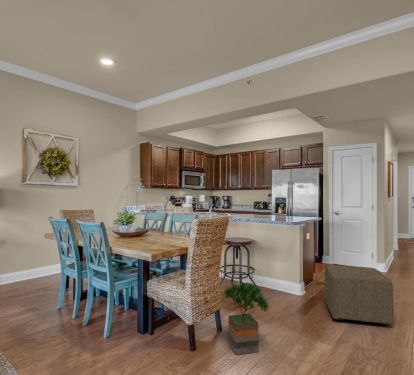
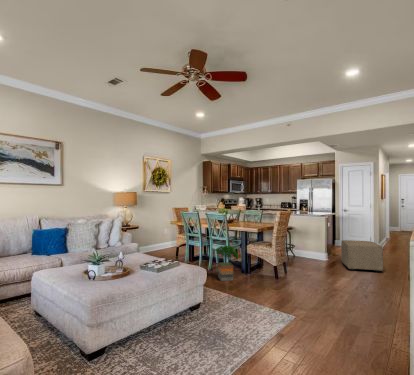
potted tree: present [224,283,269,355] -> present [216,246,238,281]

